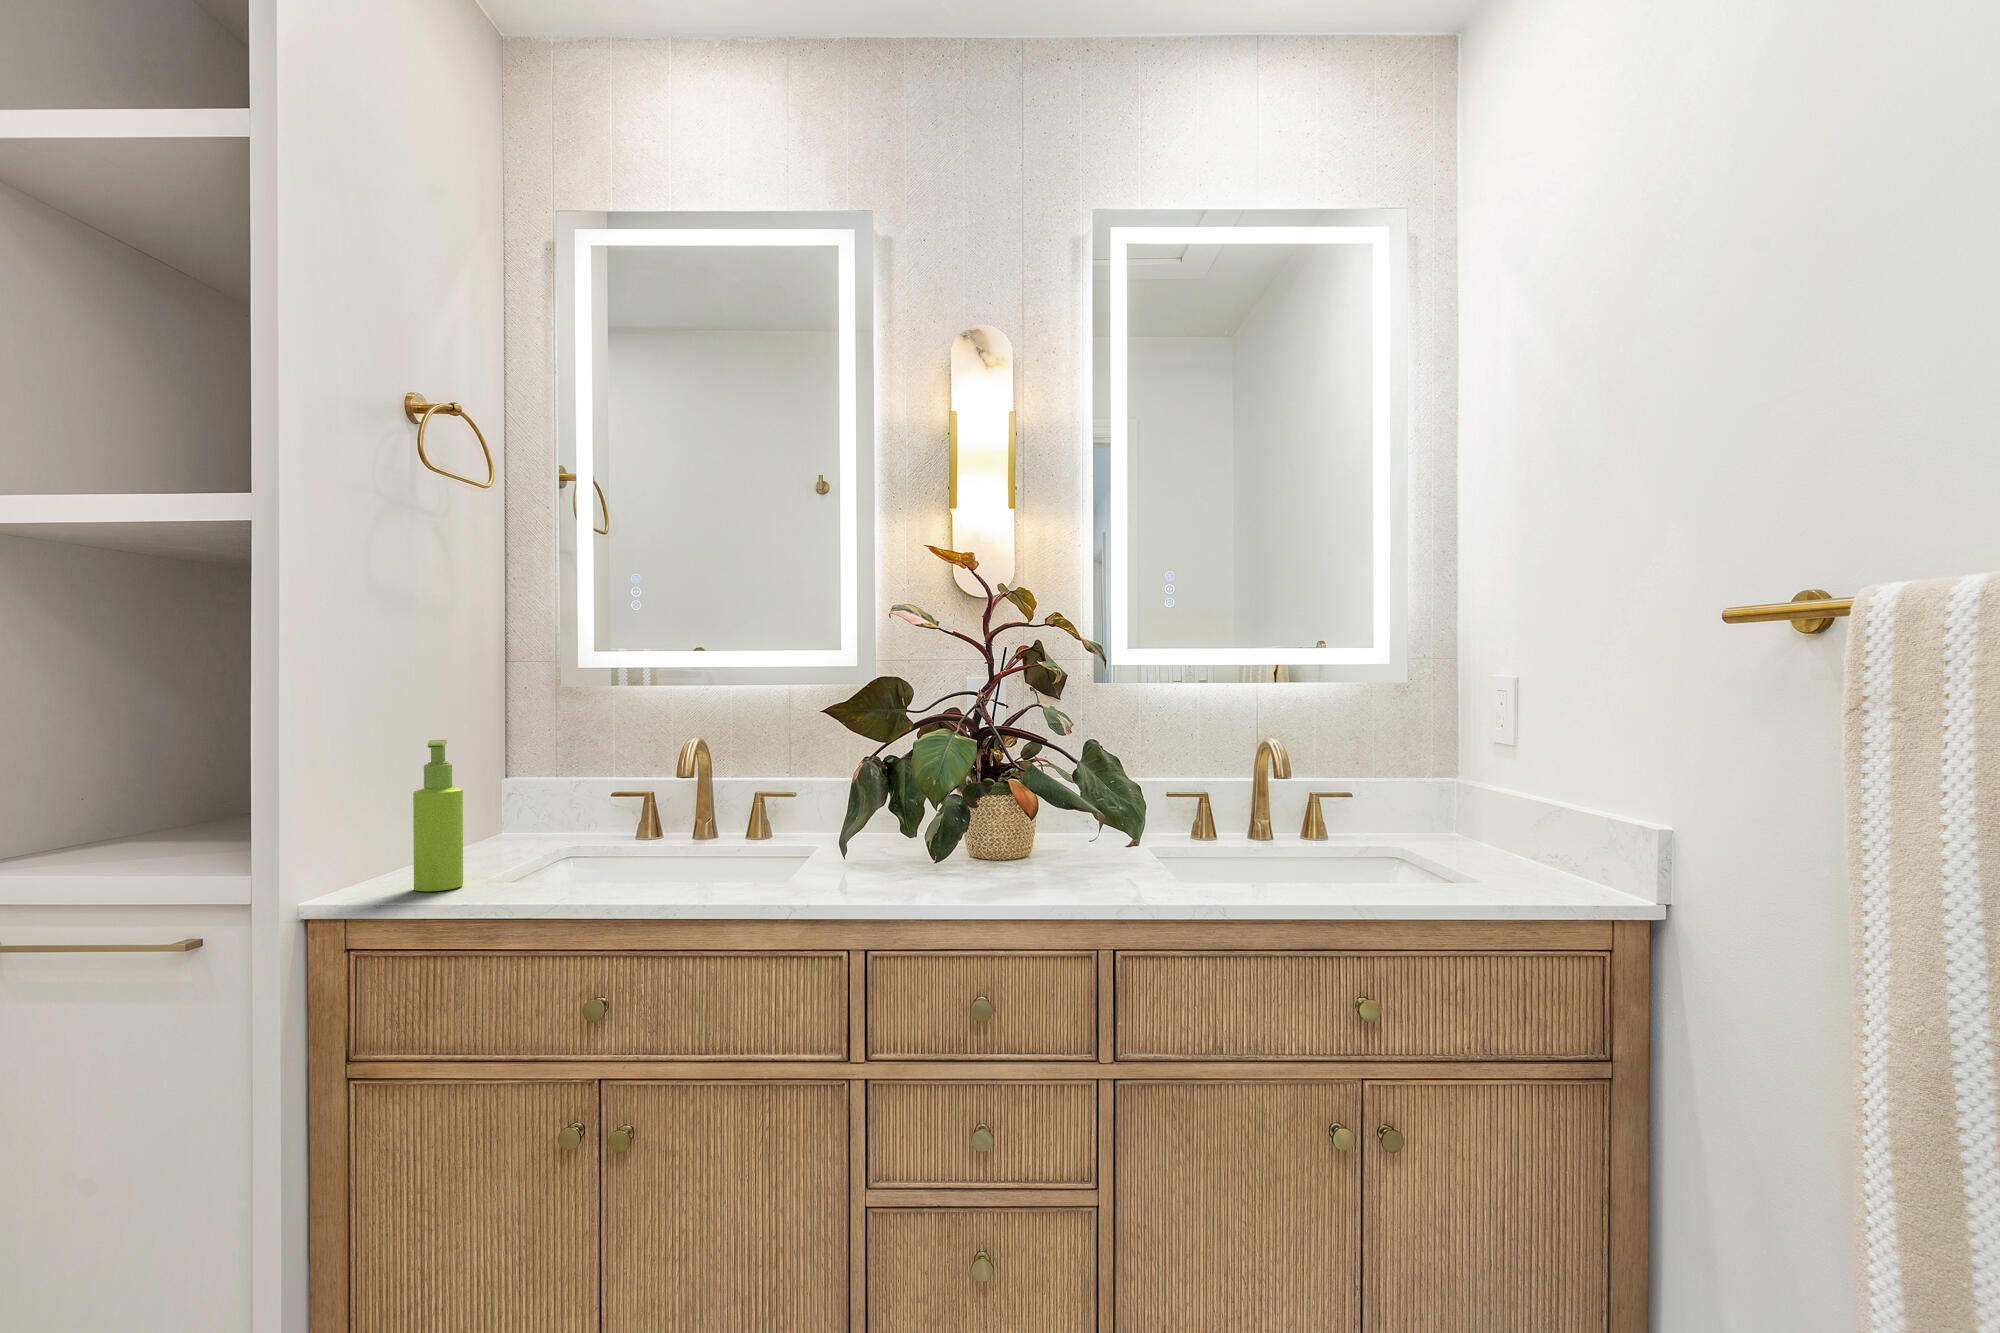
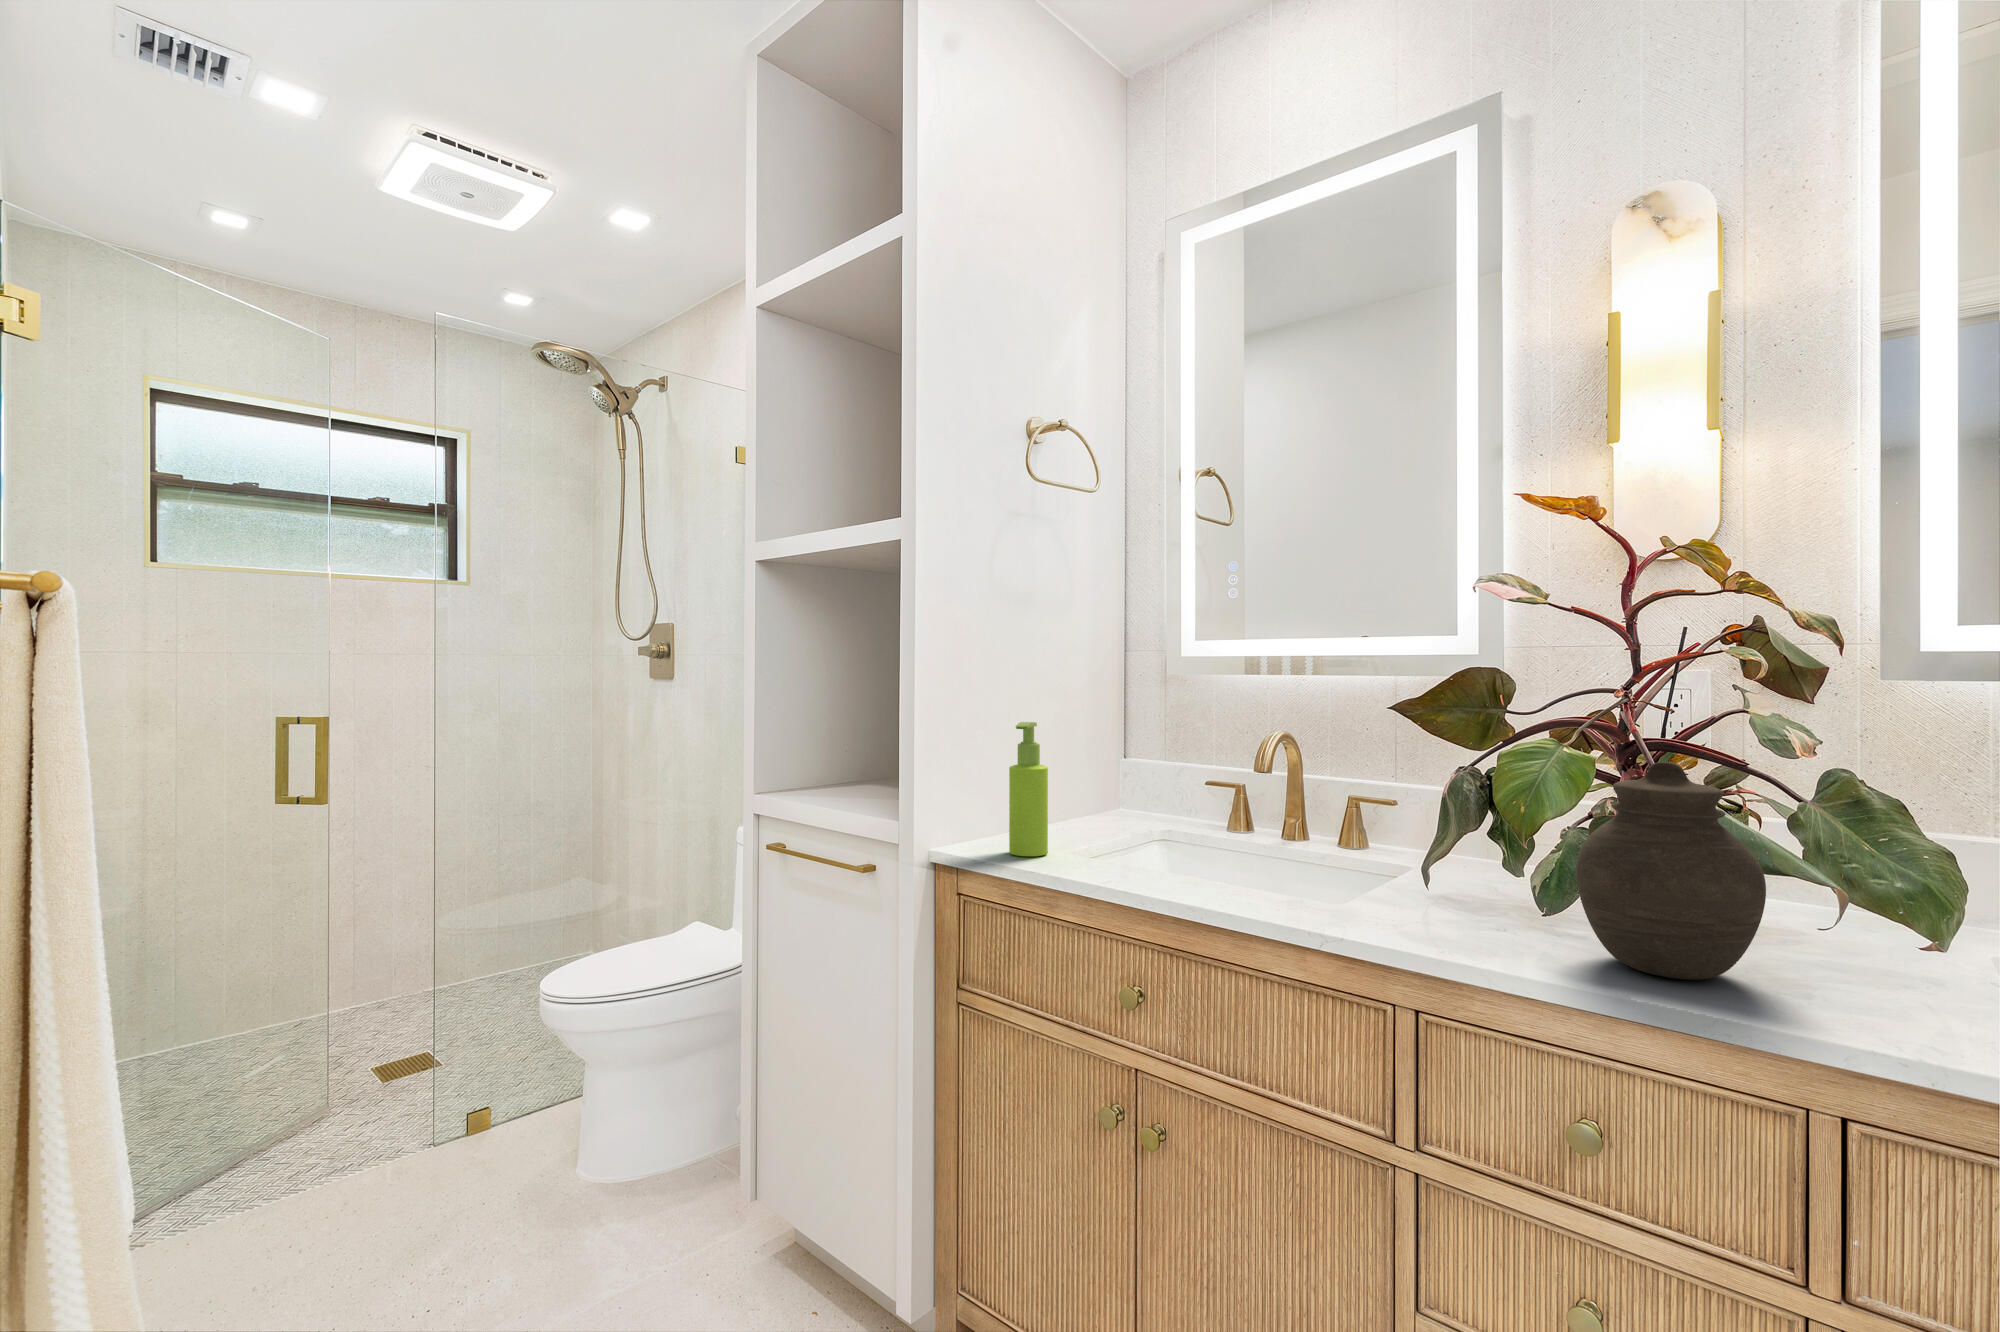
jar: none [963,739,1069,888] -> present [1576,762,1766,980]

